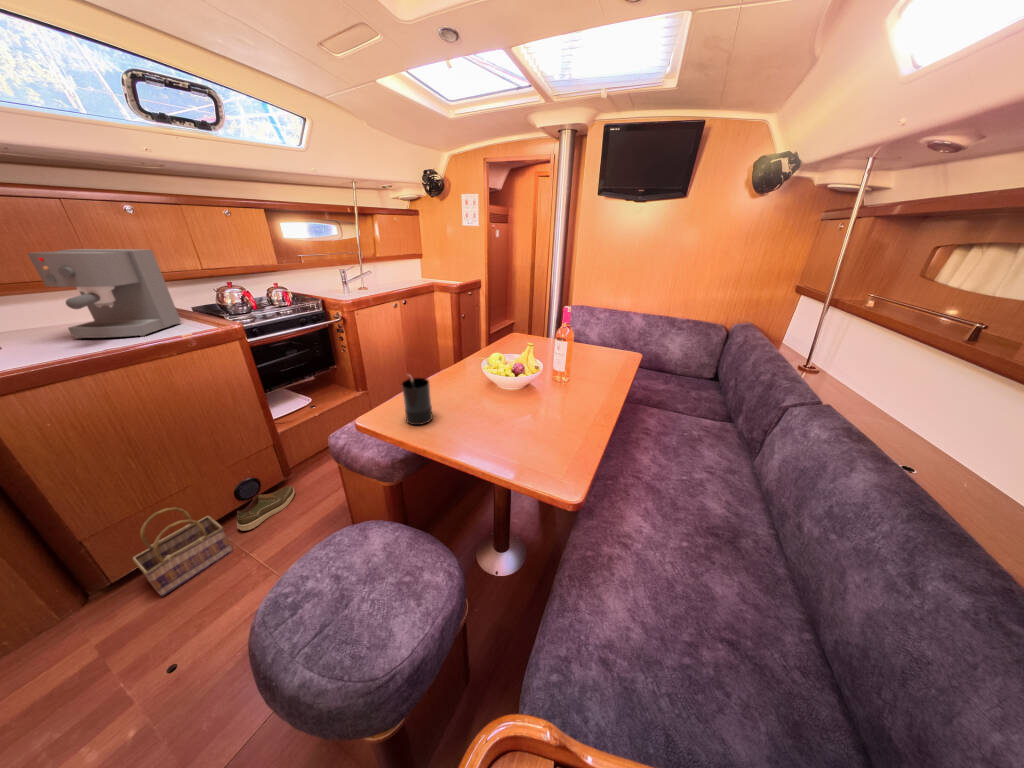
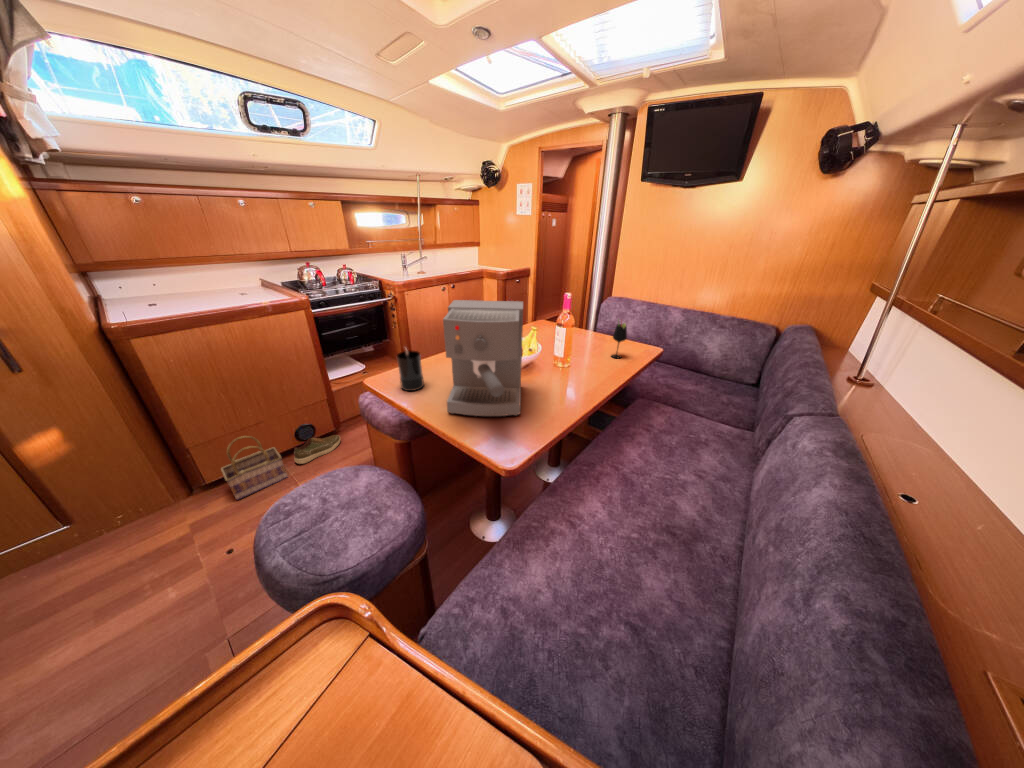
coffee maker: present [28,249,181,339] -> present [443,300,523,416]
wine glass: none [604,327,621,366] -> present [611,323,627,358]

